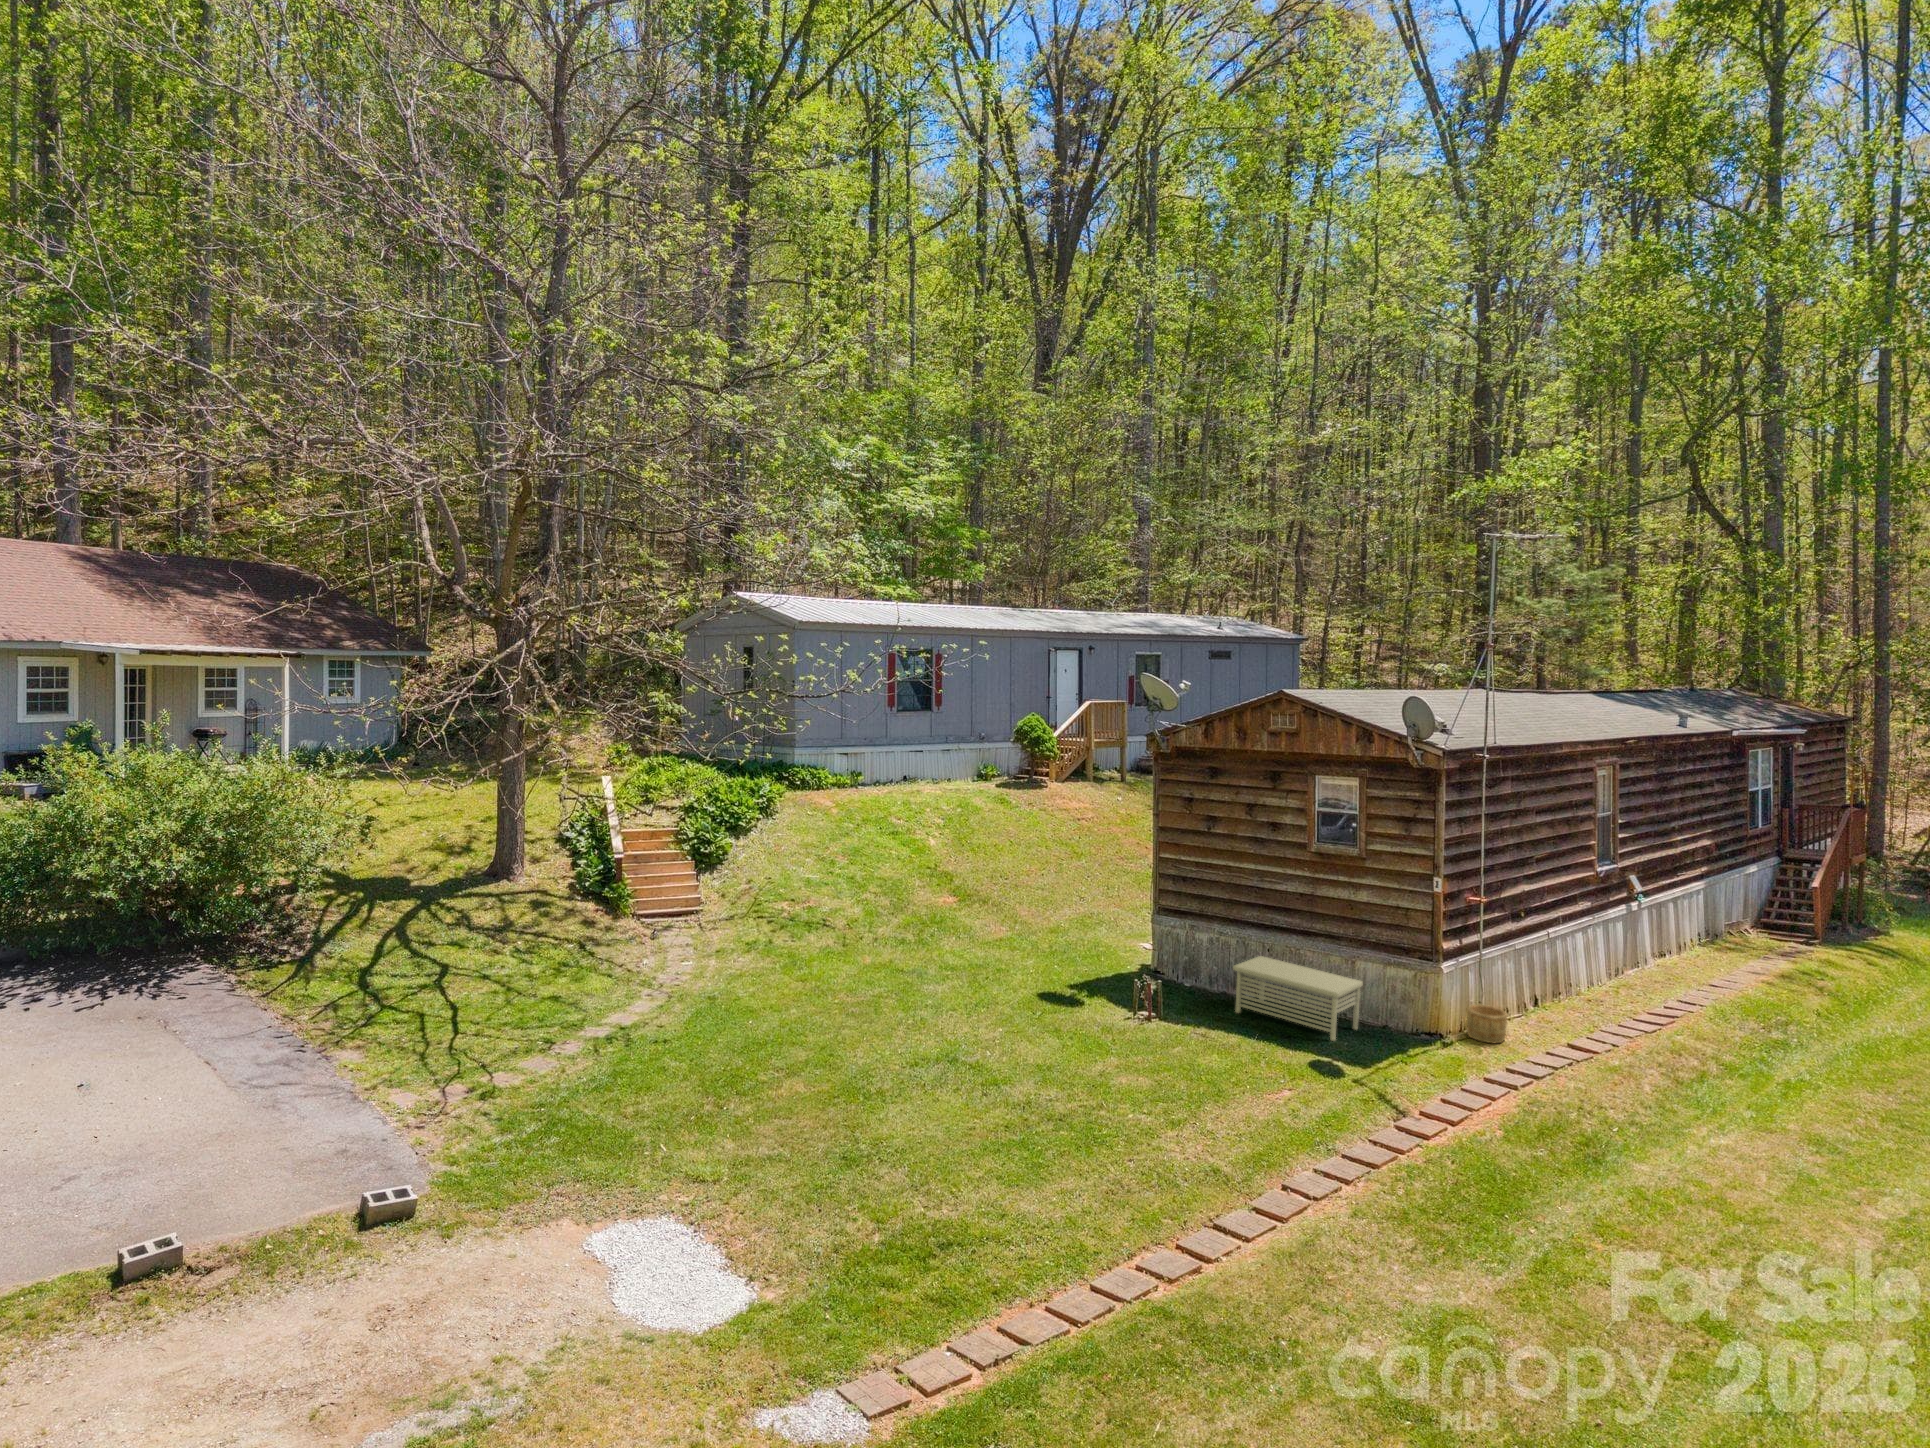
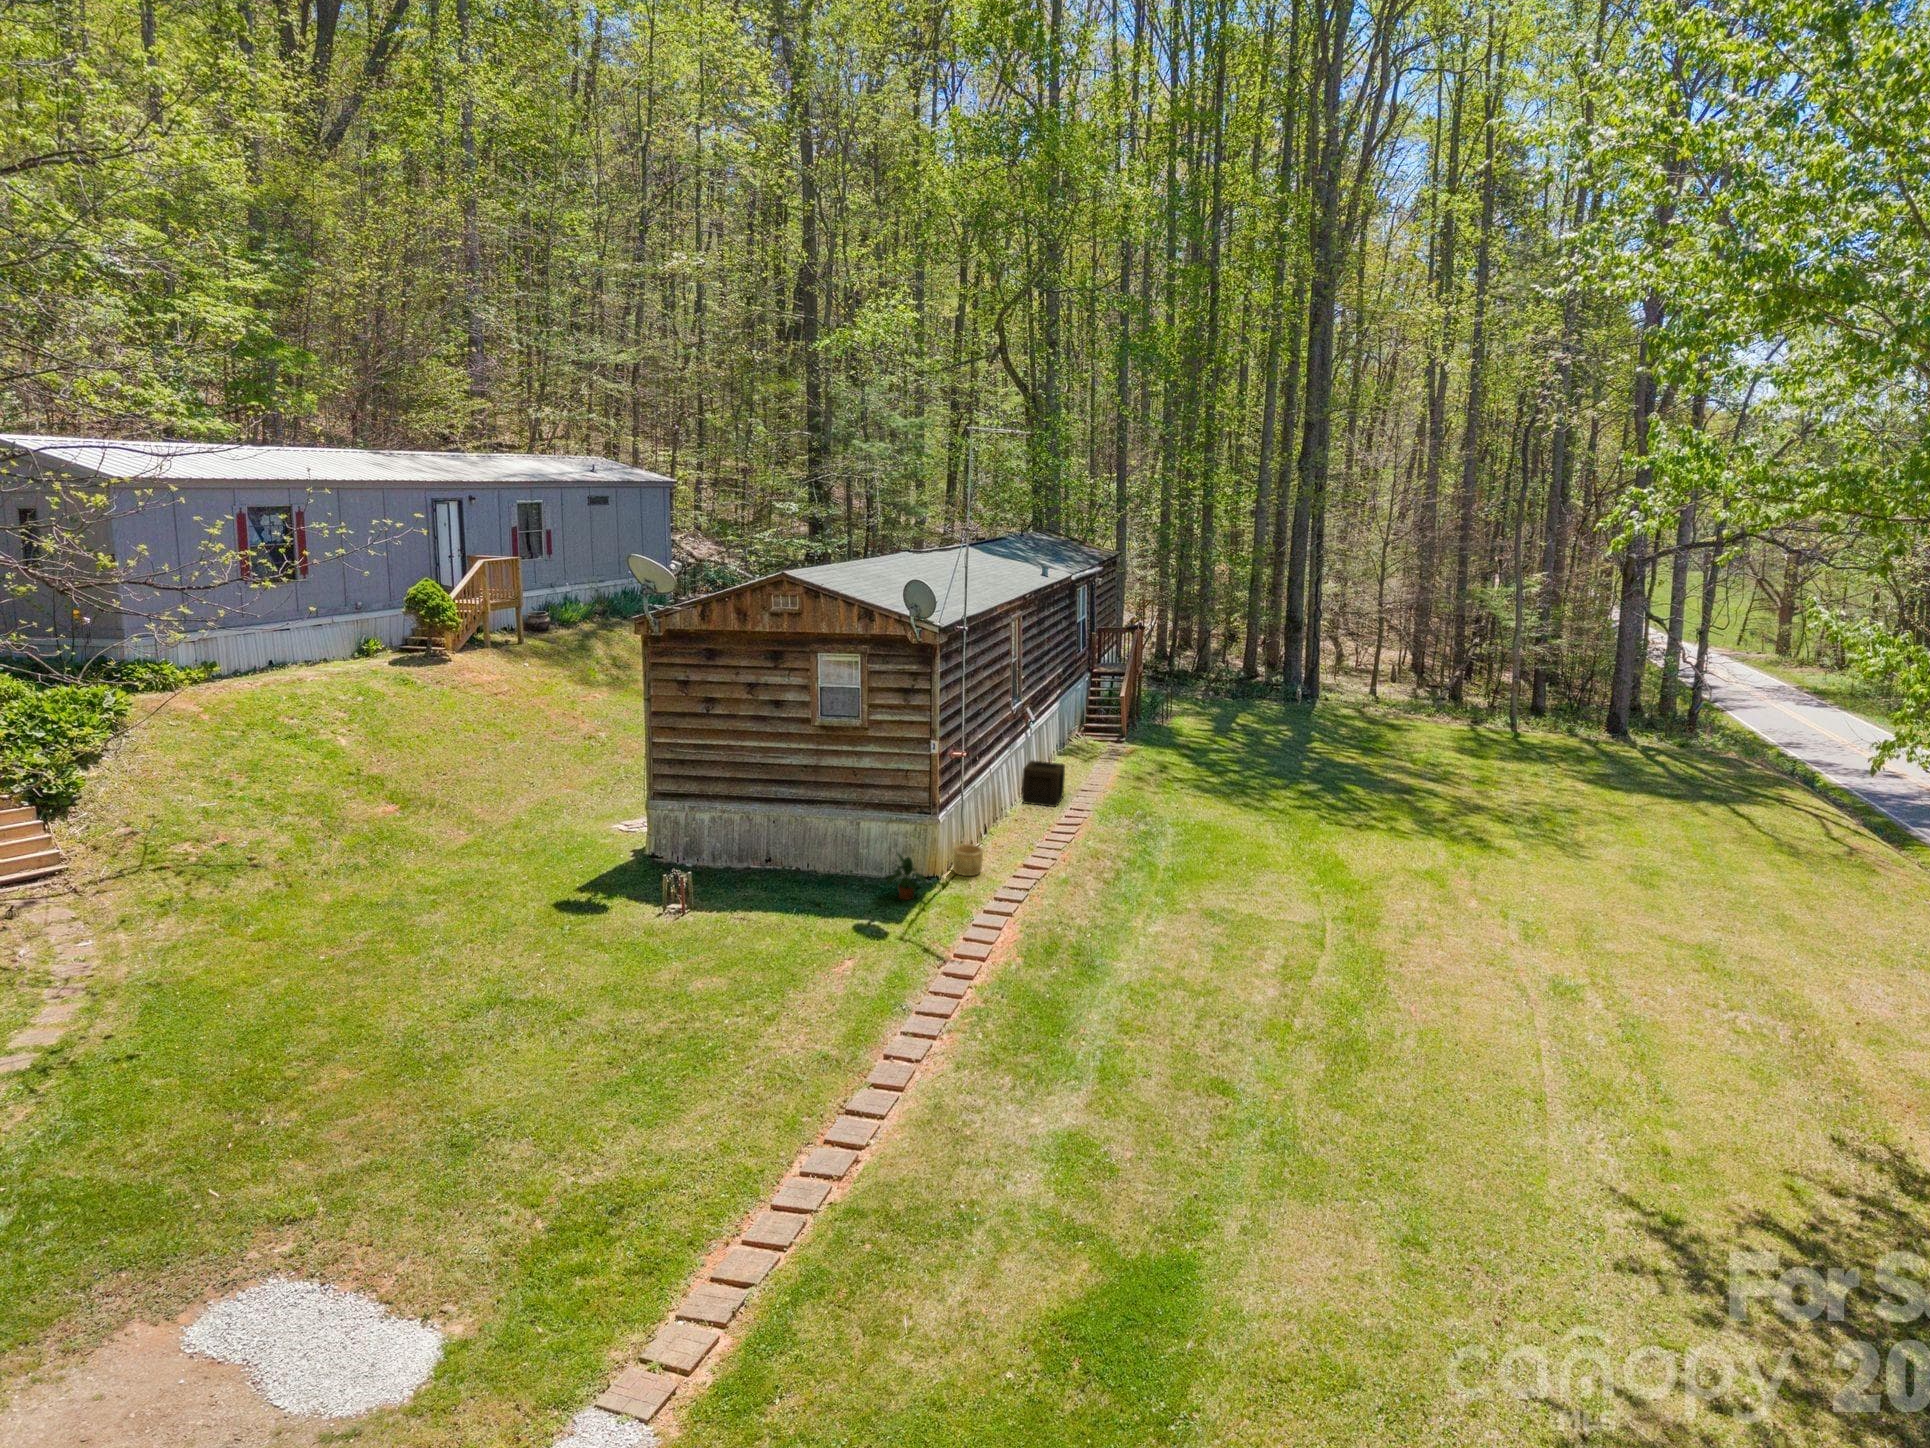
wooden crate: none [1604,938,1672,999] -> present [1021,761,1065,807]
storage bench: present [1233,956,1363,1041] -> none [755,834,870,903]
potted plant: none [1374,994,1423,1052] -> present [887,853,926,900]

